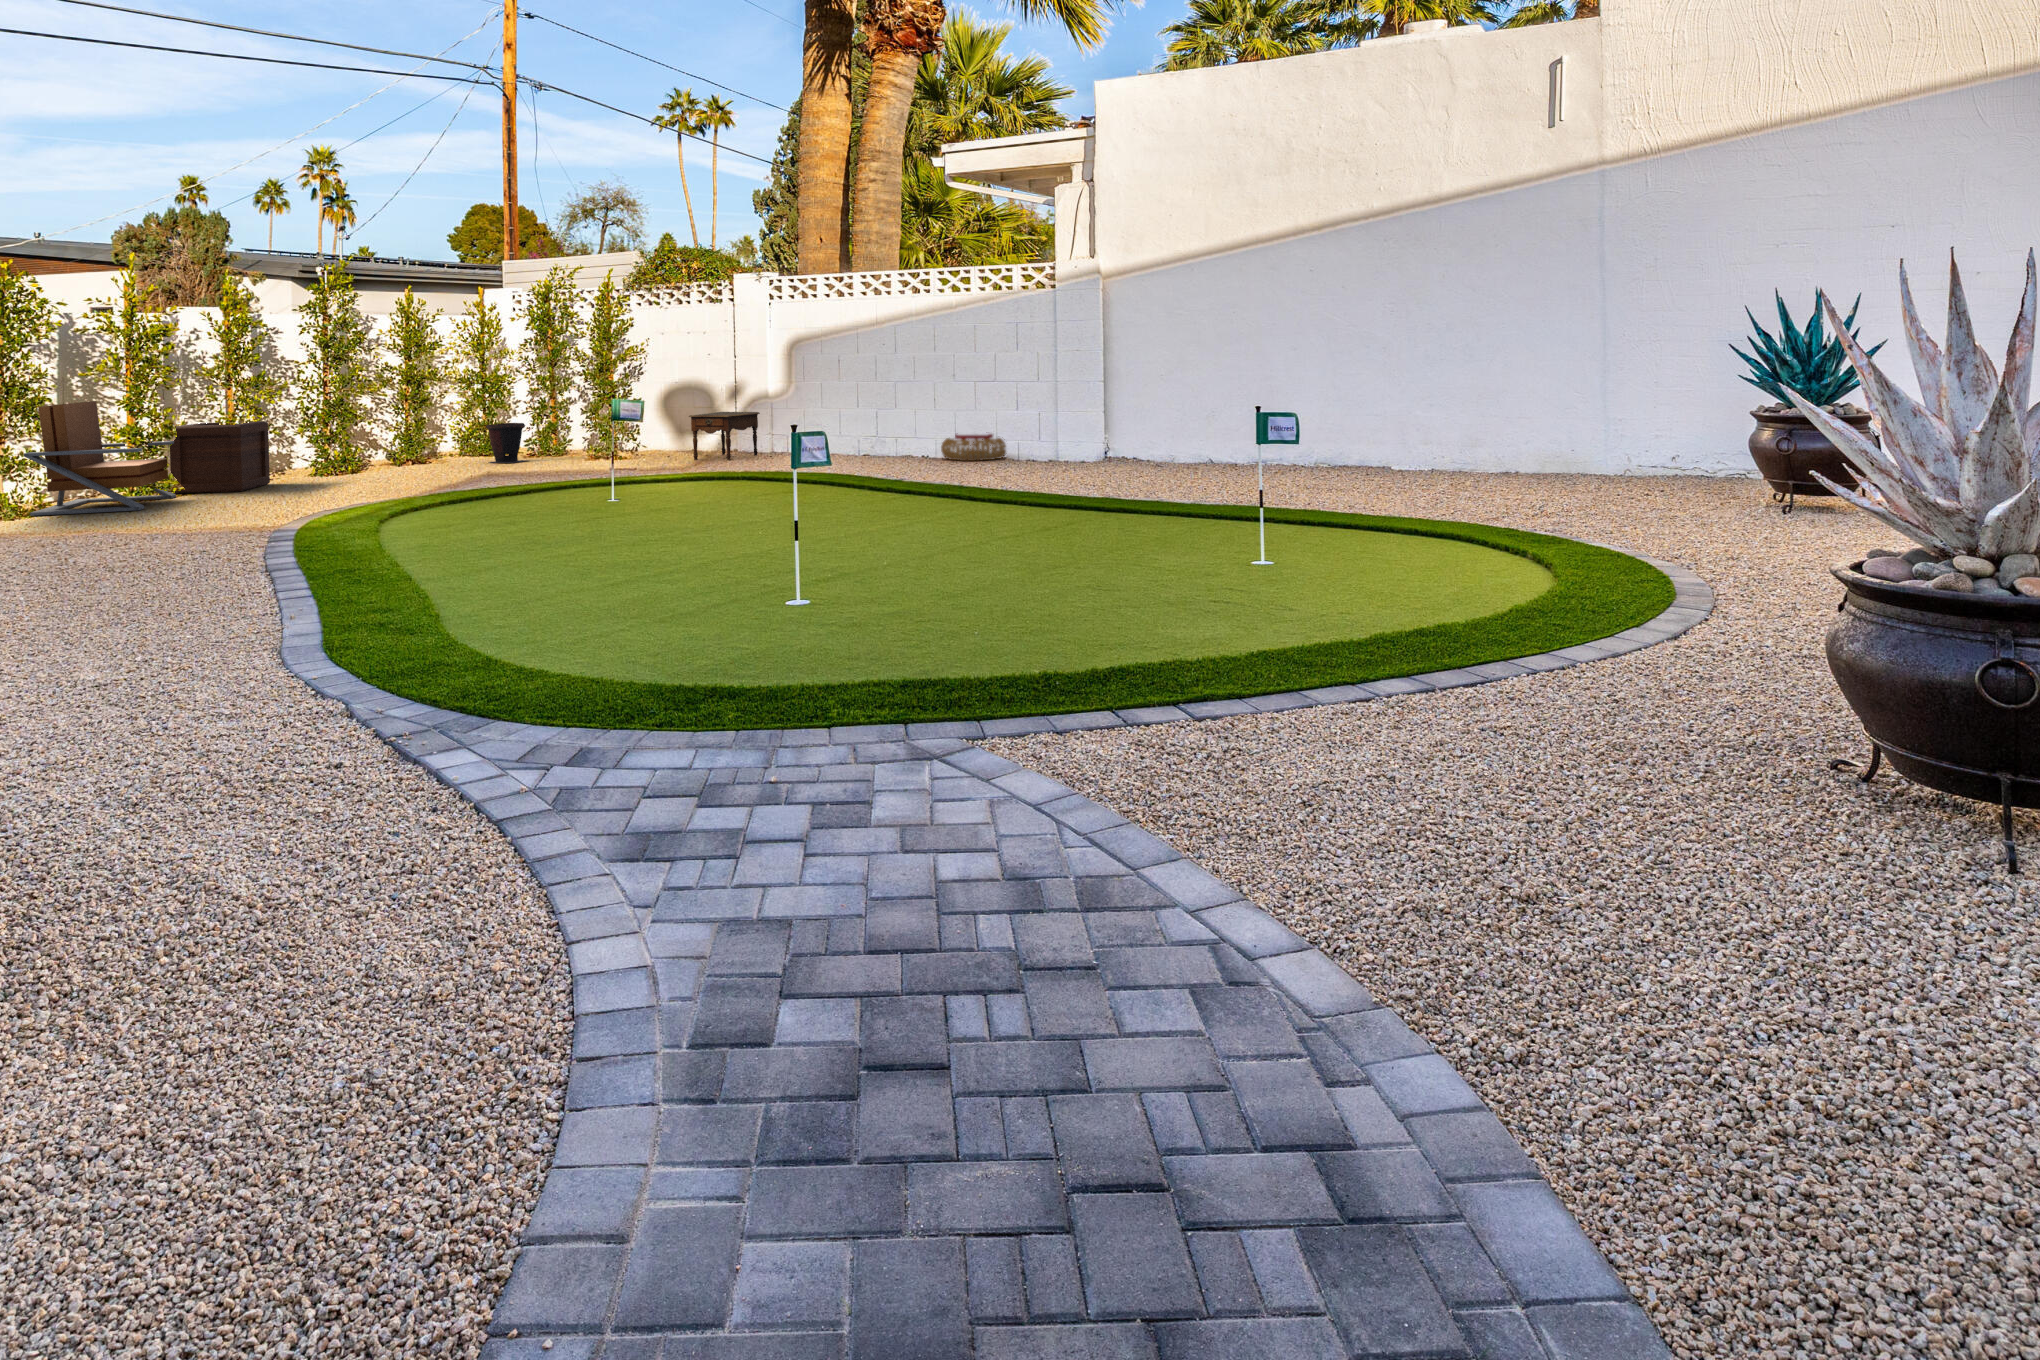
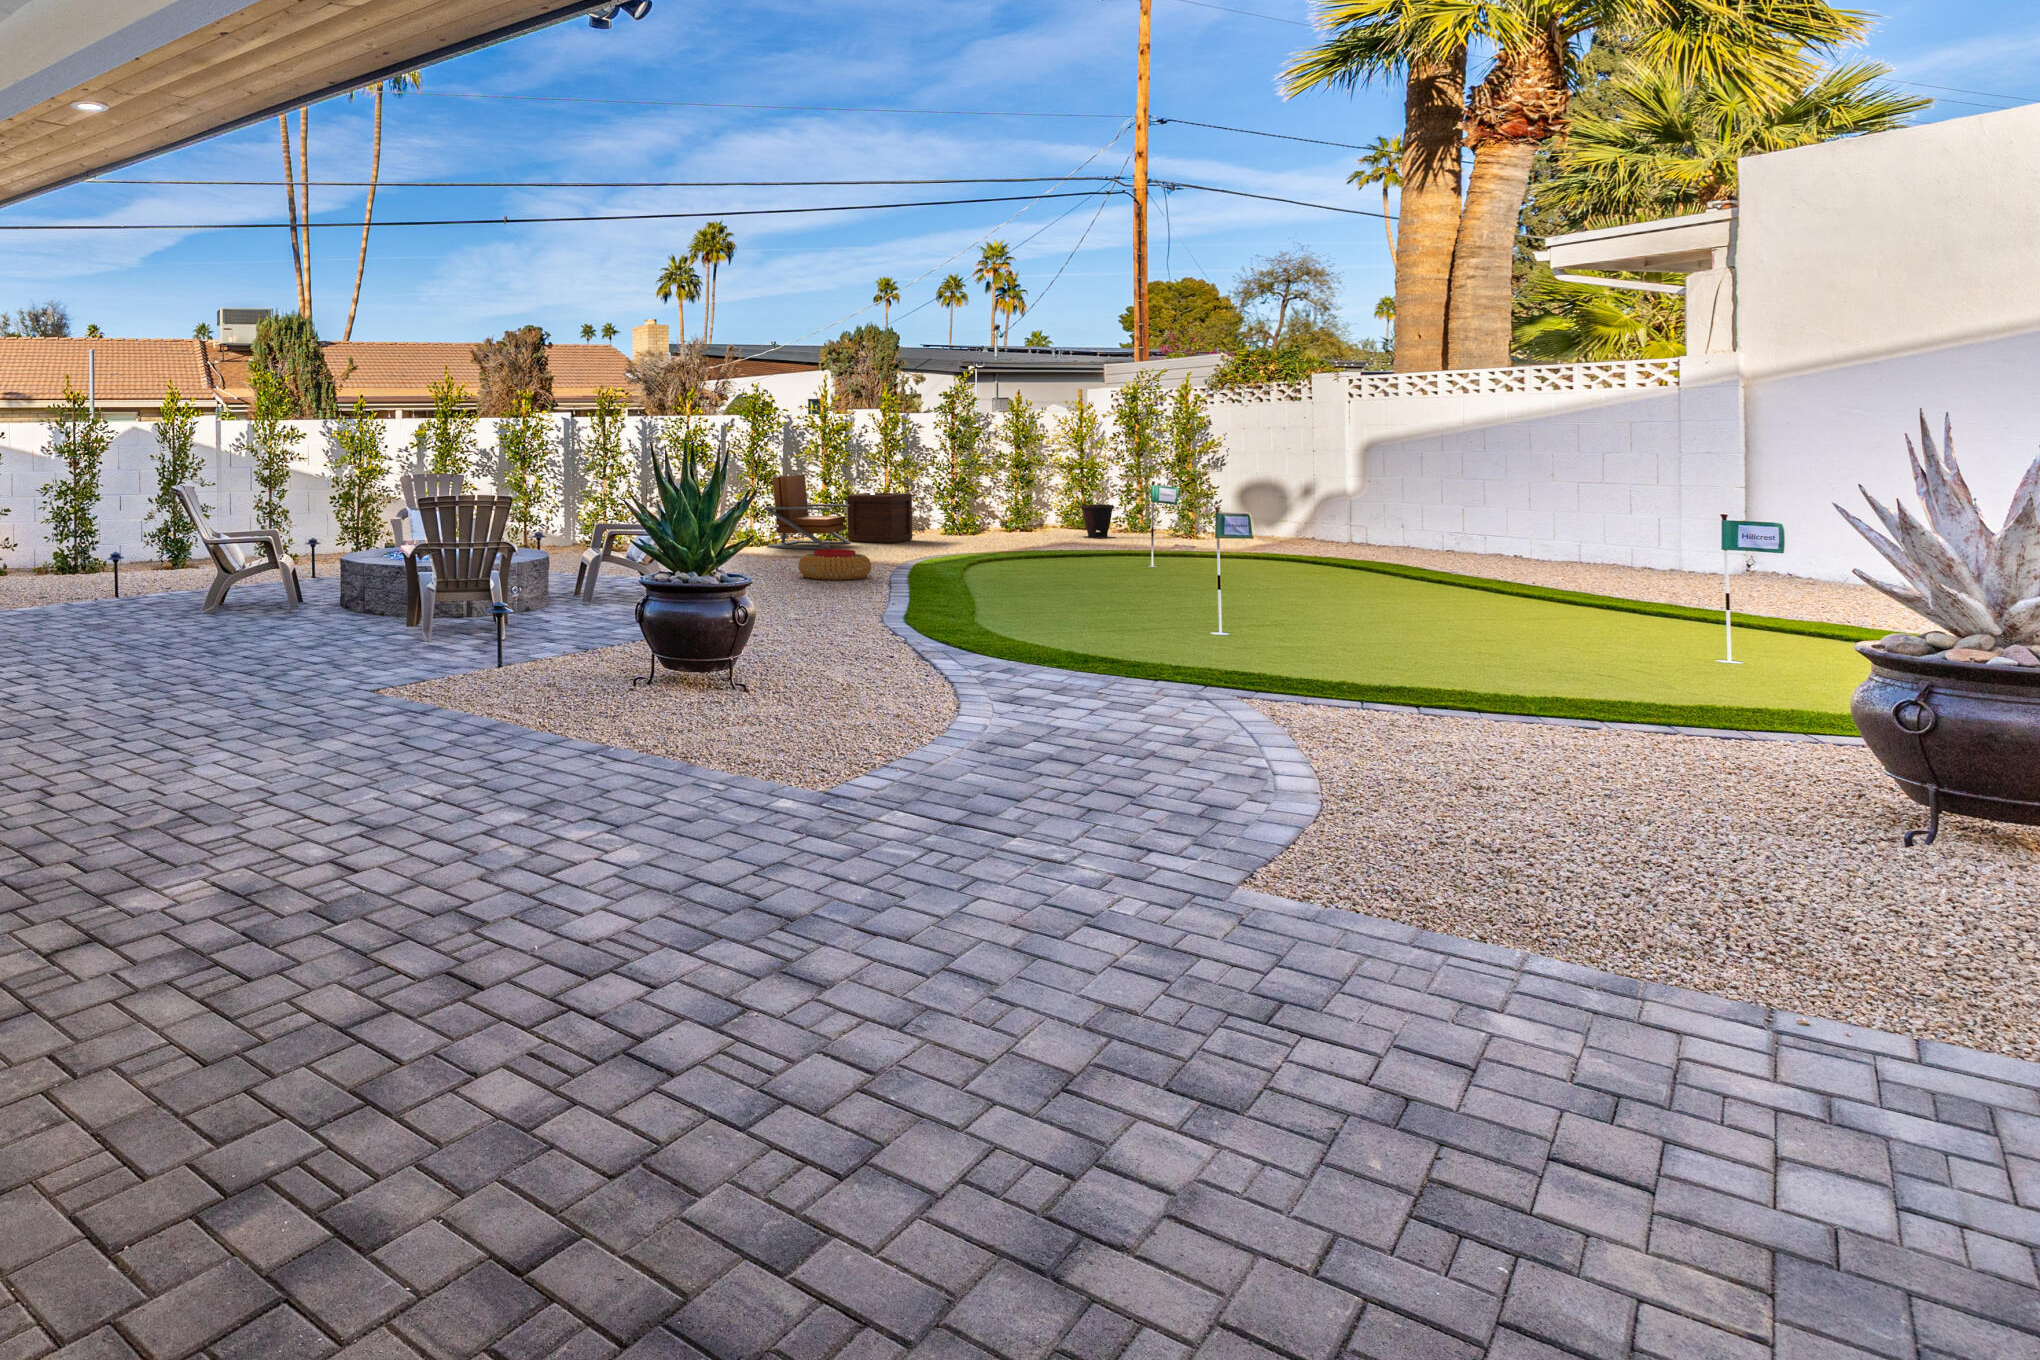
side table: present [689,412,760,460] -> none [1262,503,1340,549]
pouf: present [941,434,1007,461] -> present [798,549,872,580]

